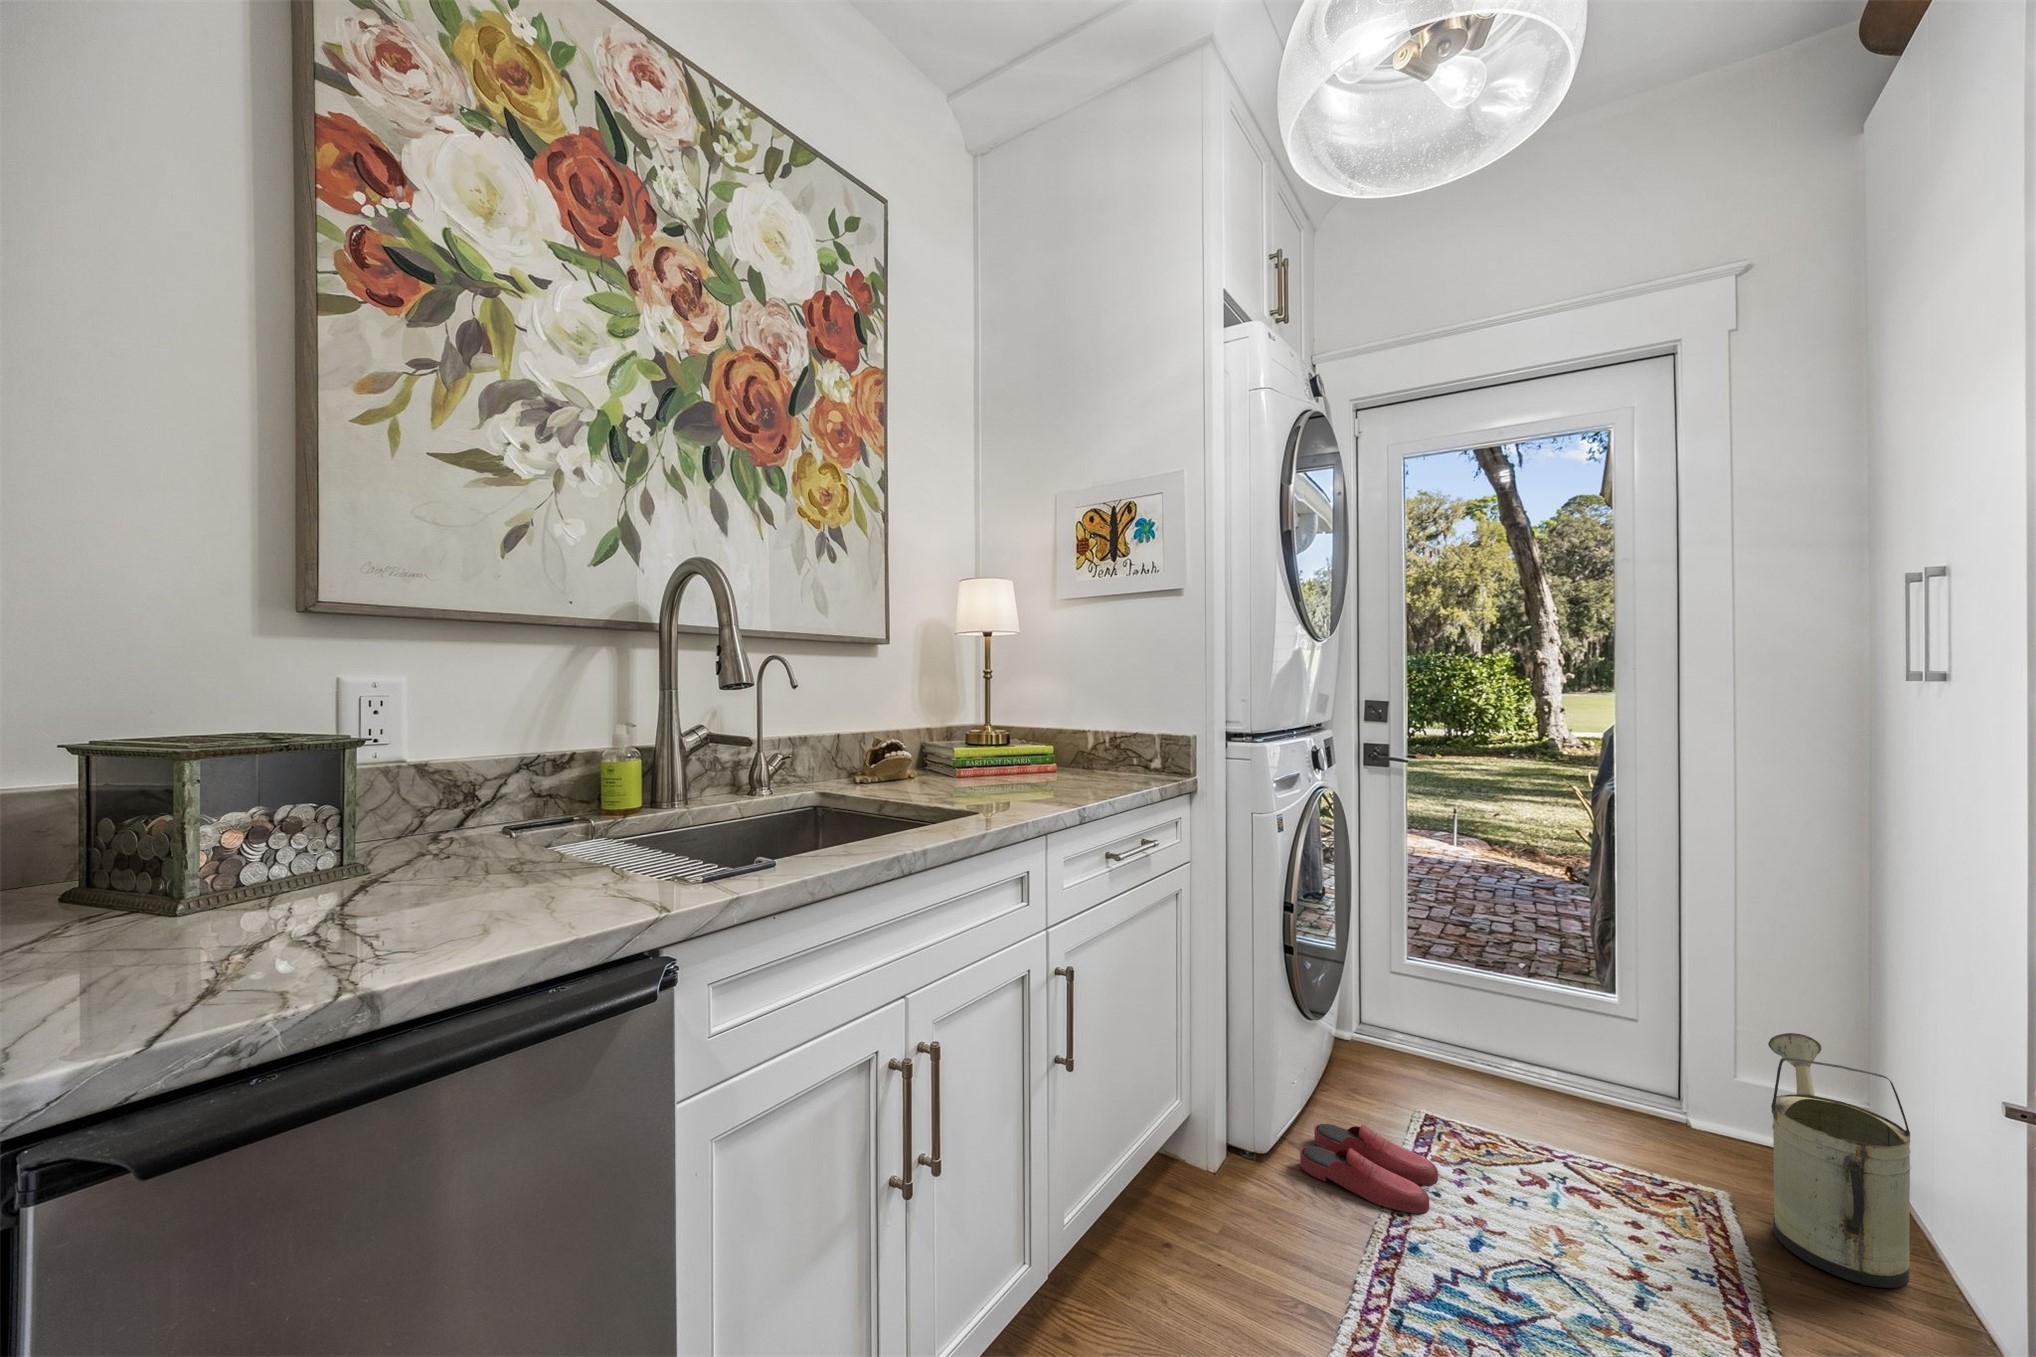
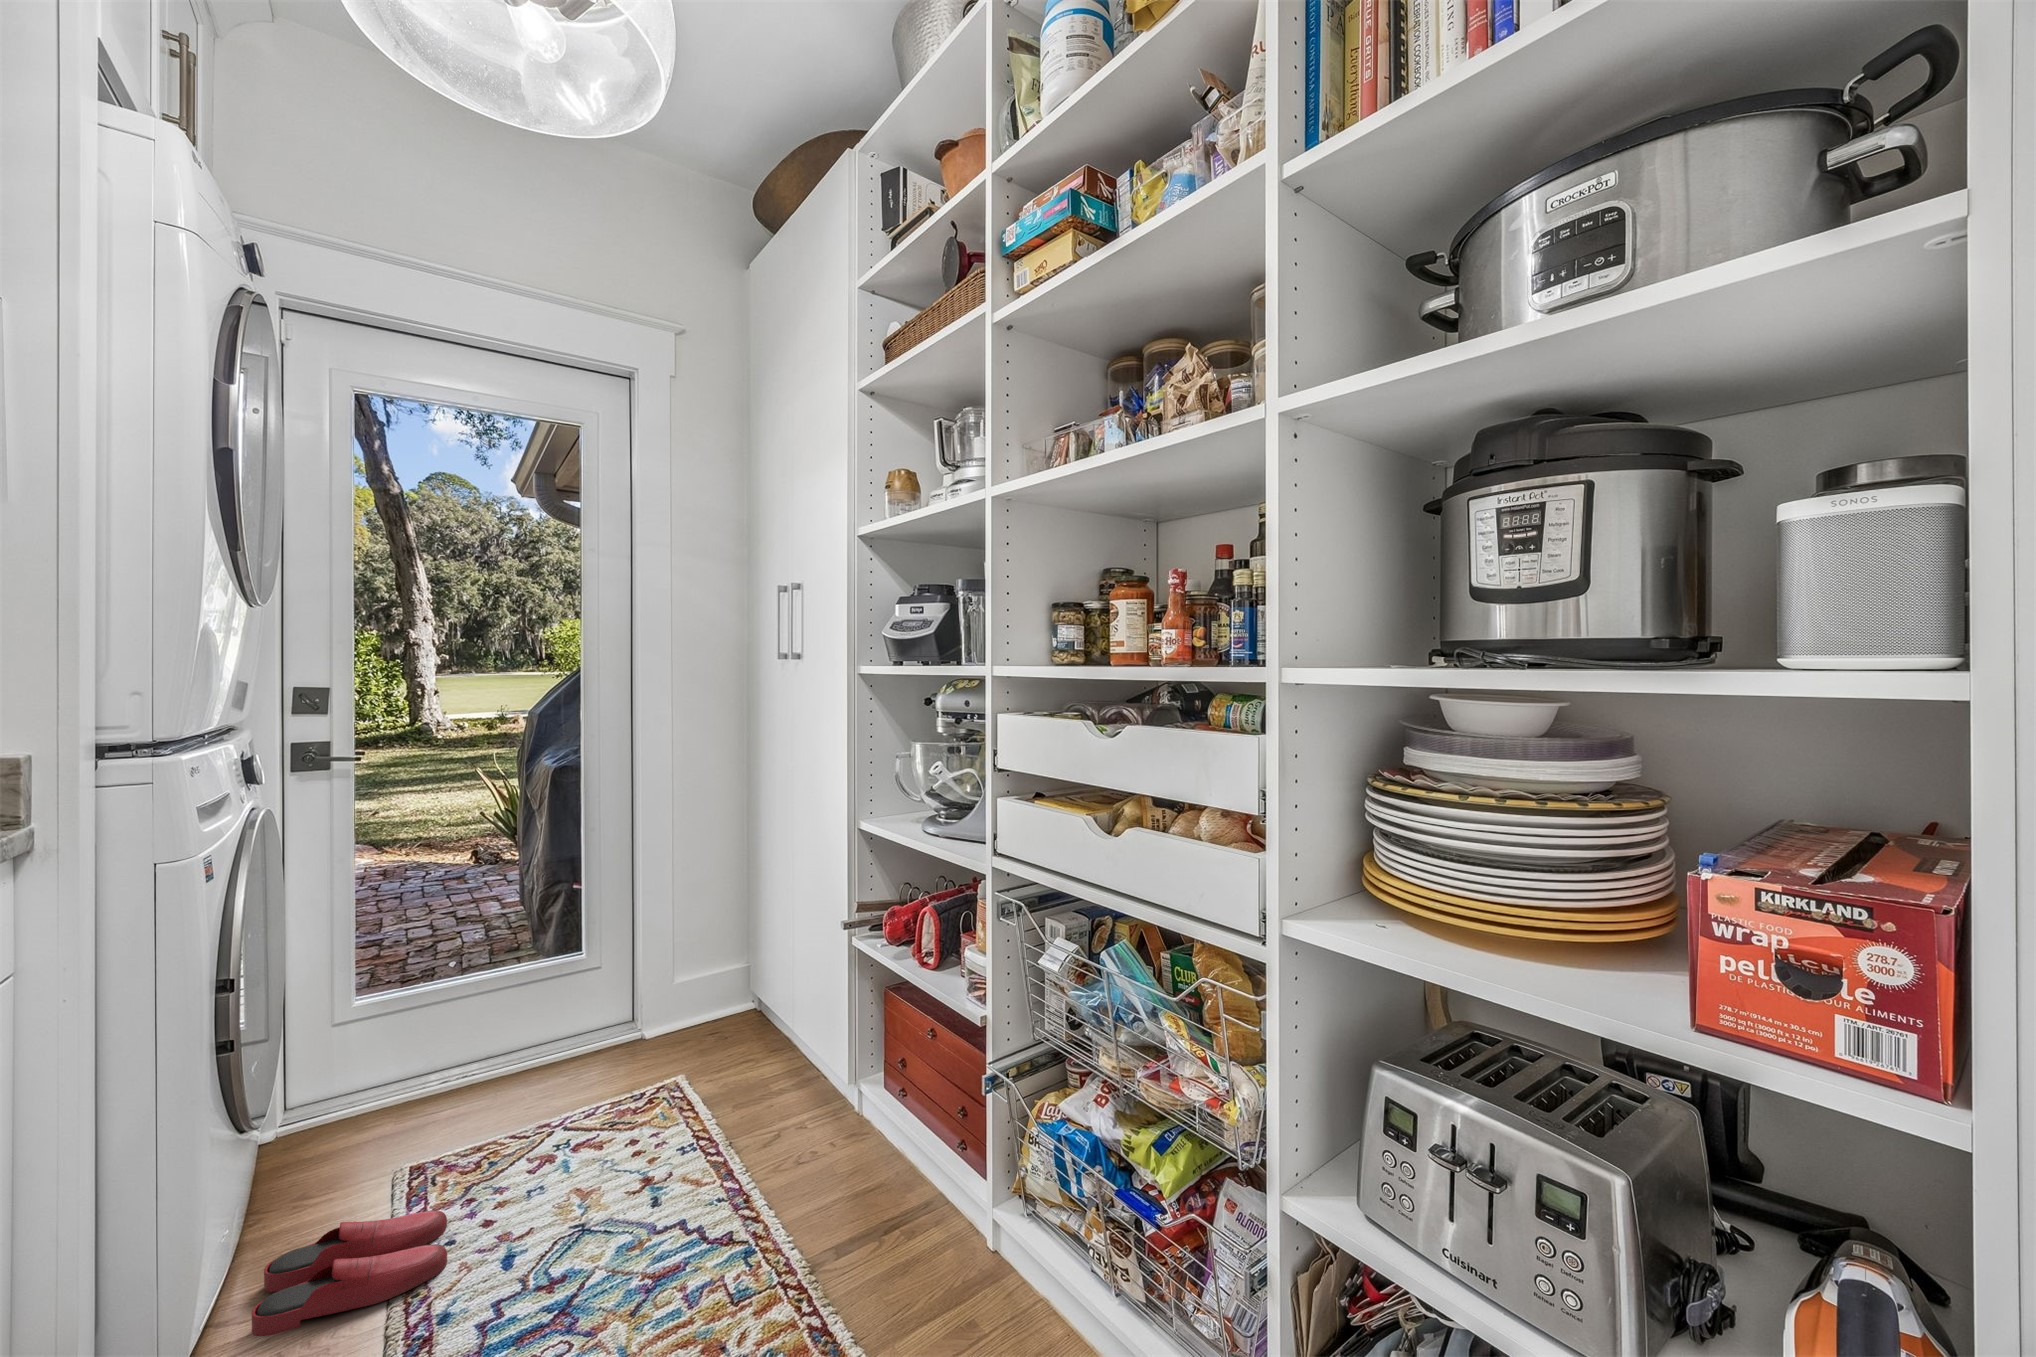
watering can: present [1768,1033,1911,1288] -> none [701,930,788,1095]

